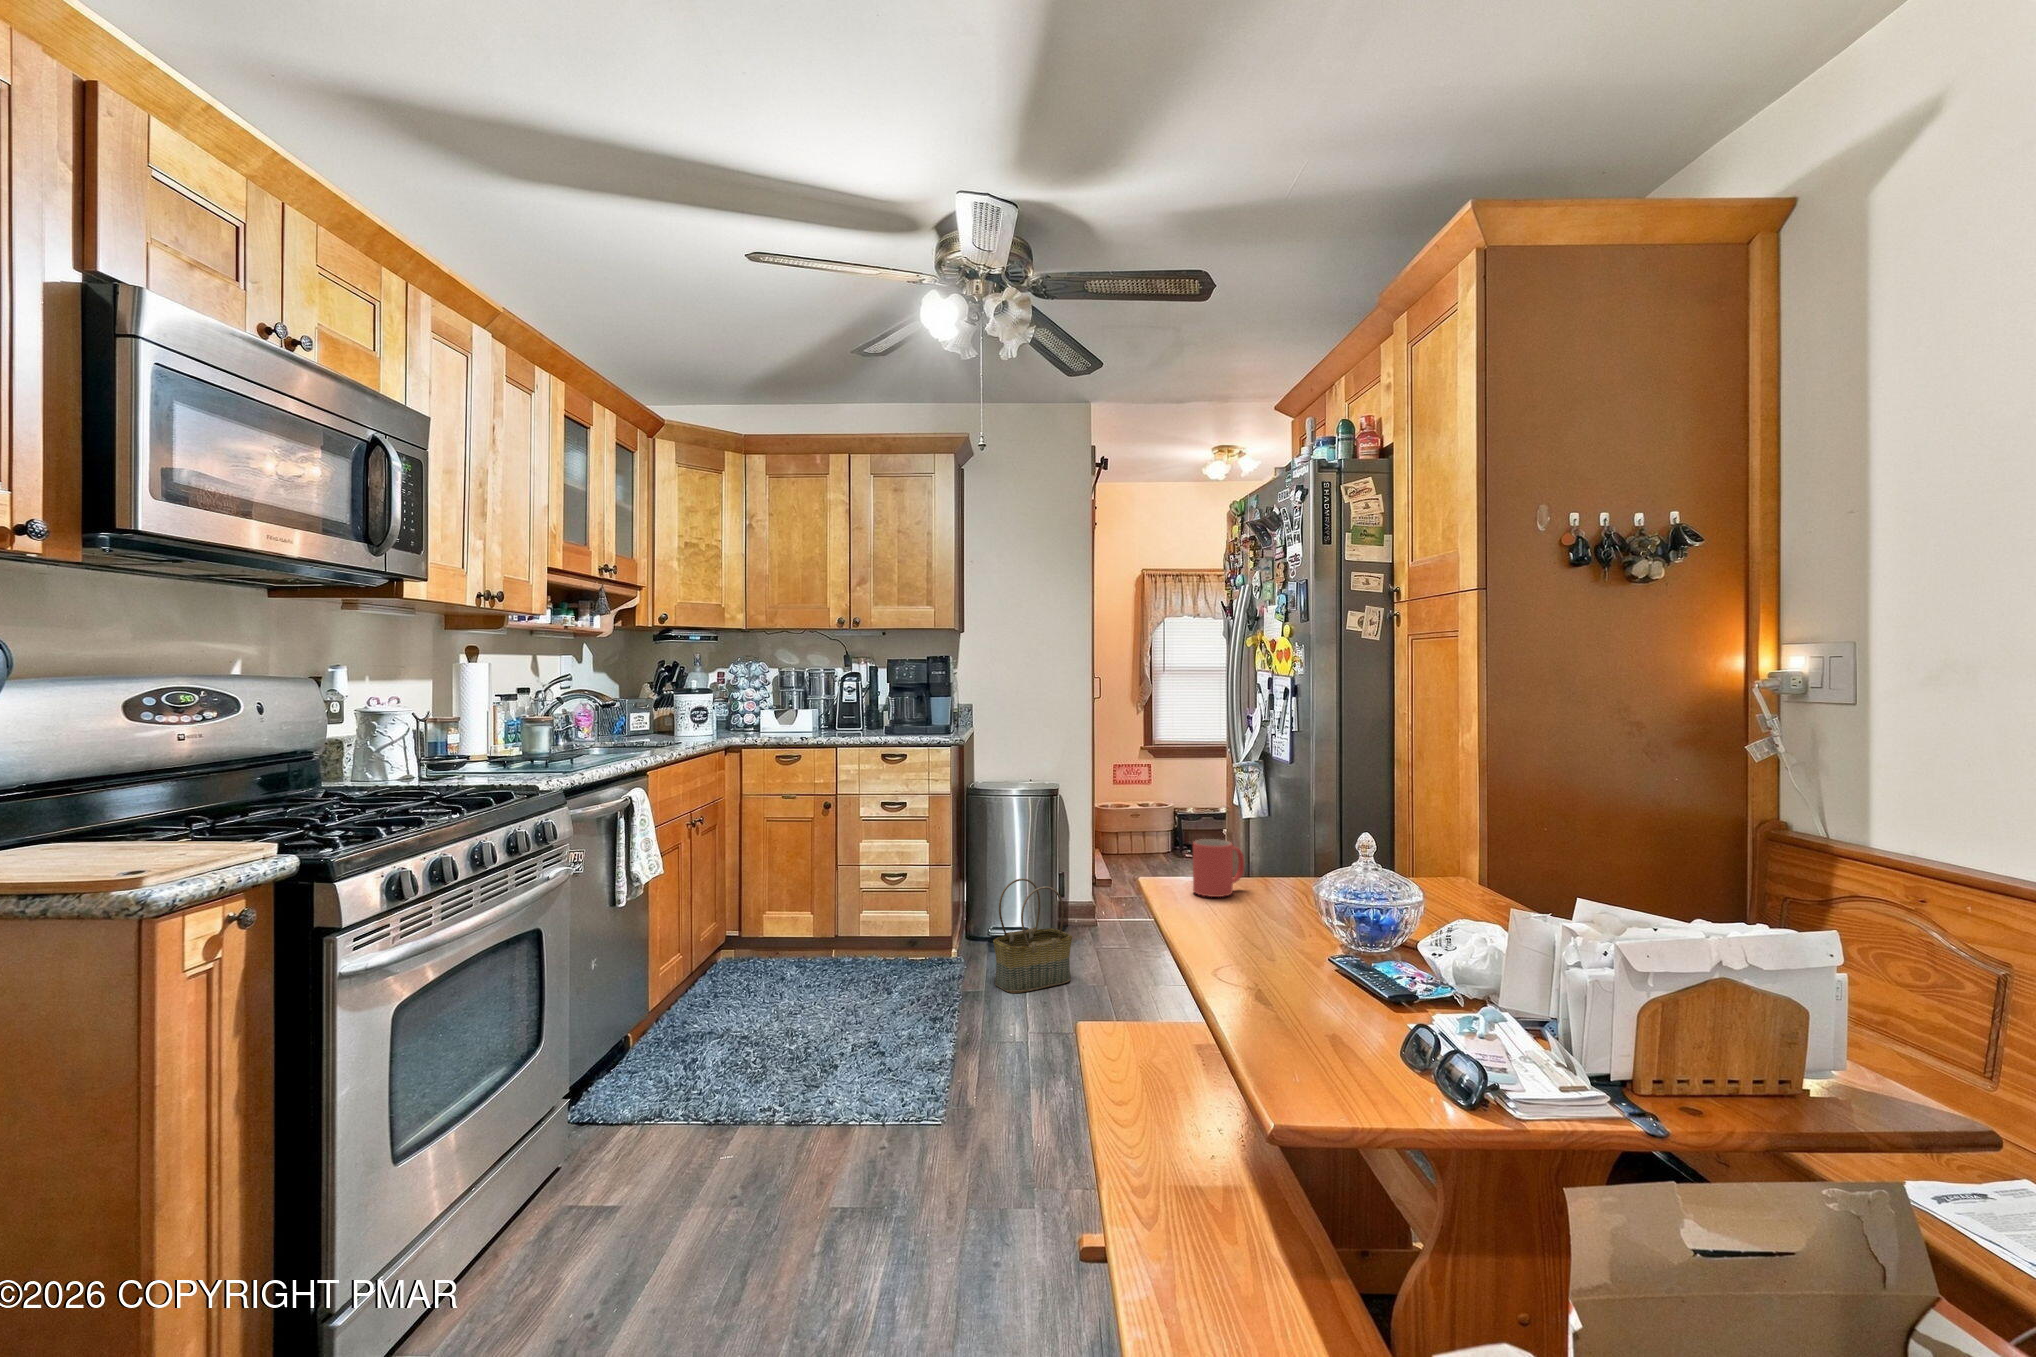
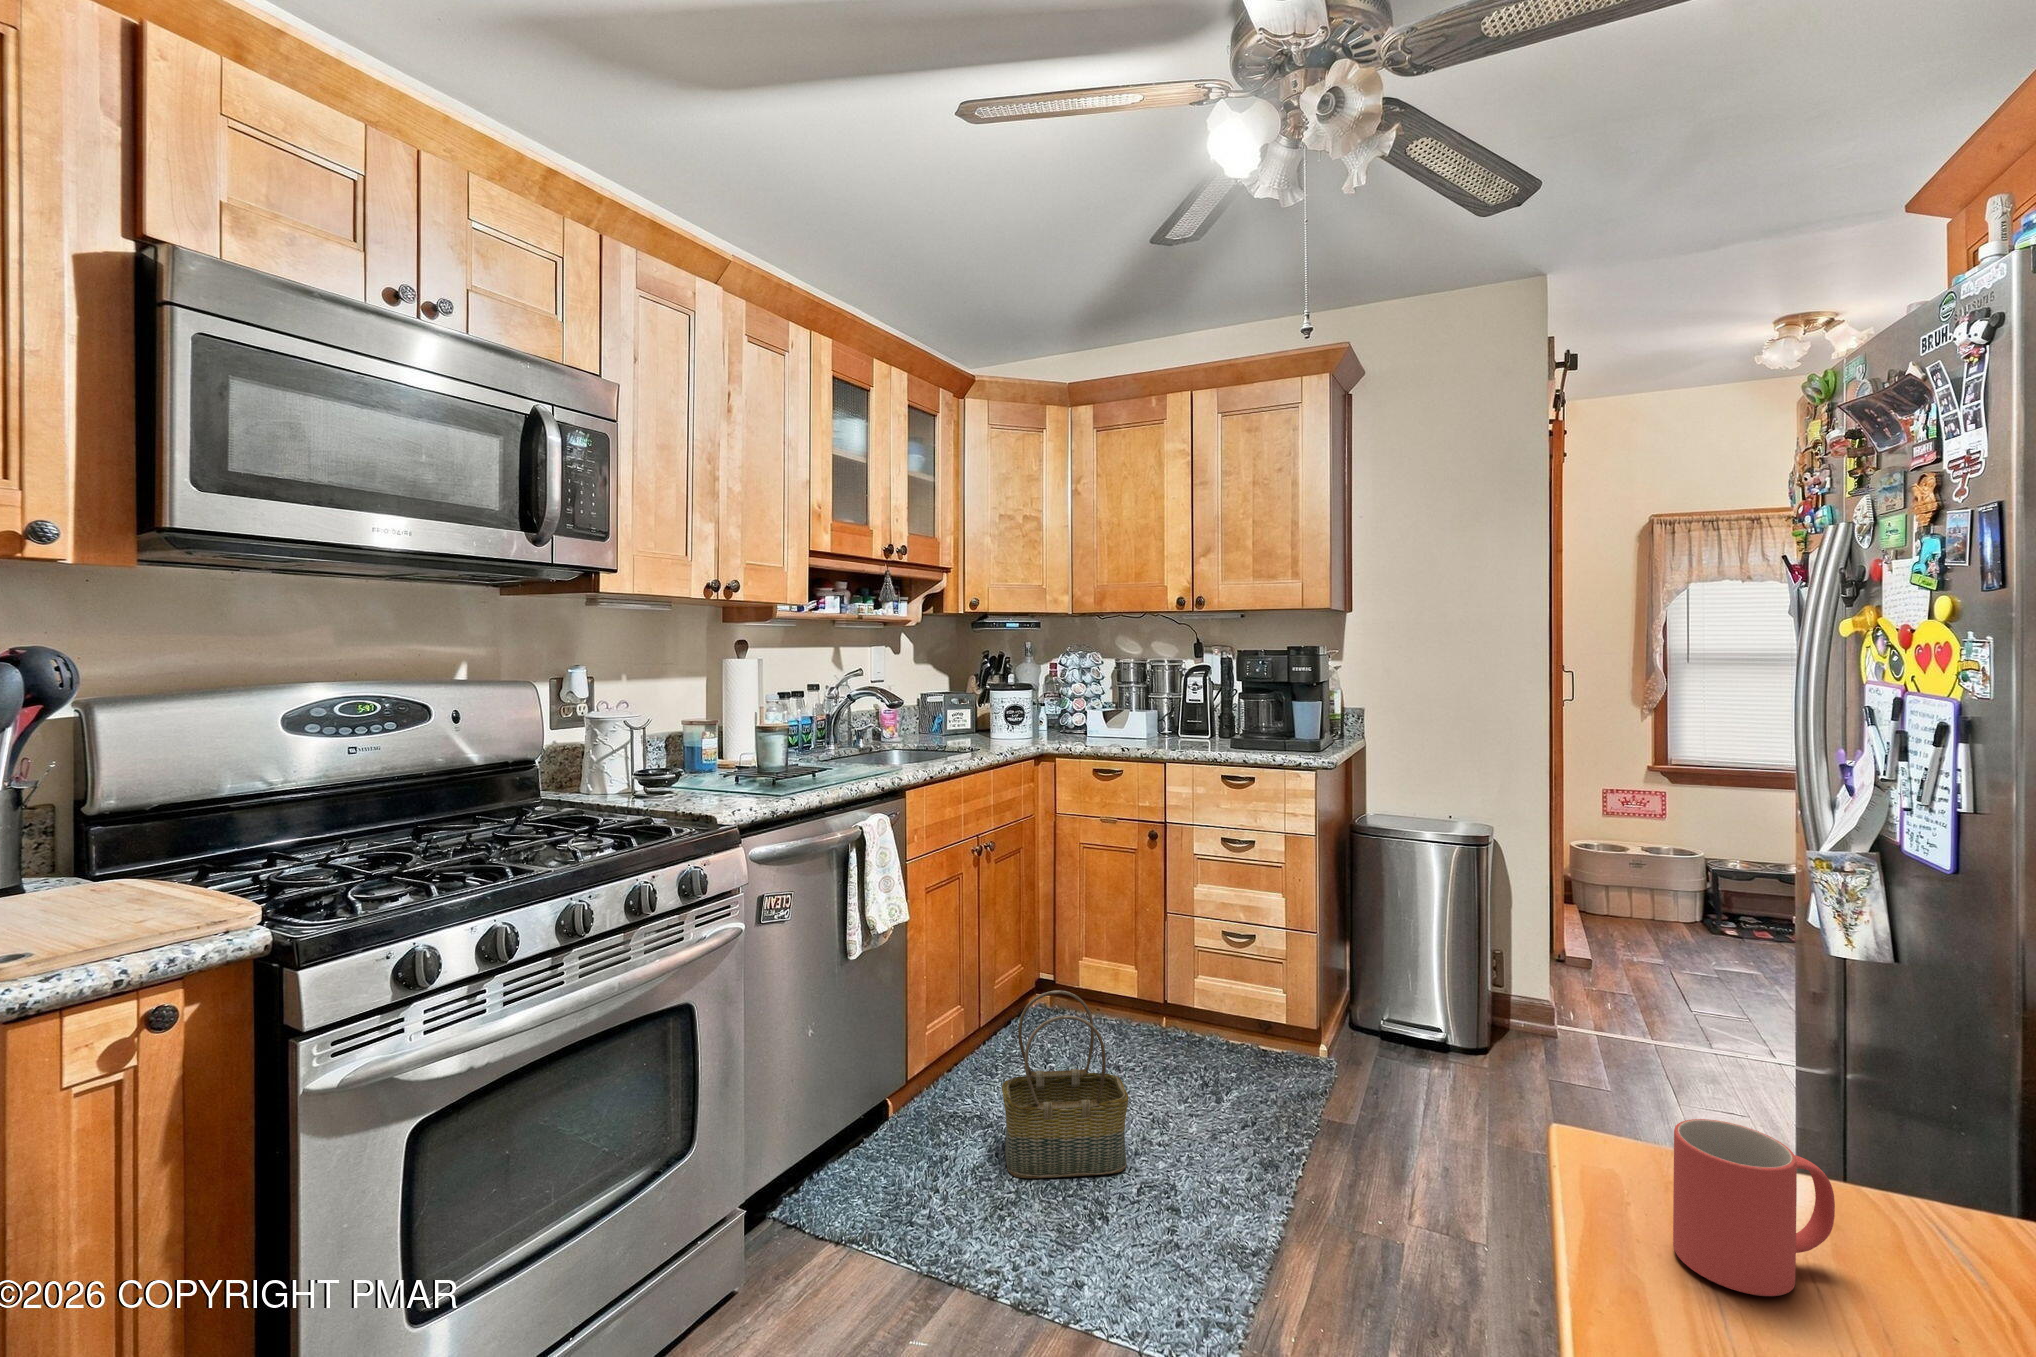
basket: present [993,878,1072,993] -> present [1002,991,1129,1178]

